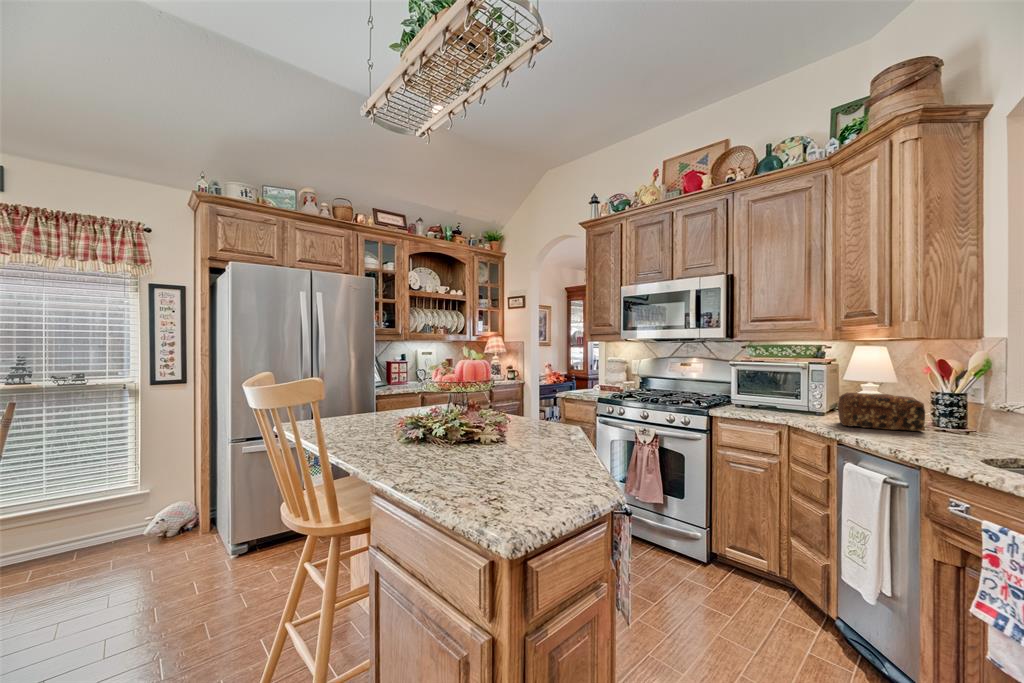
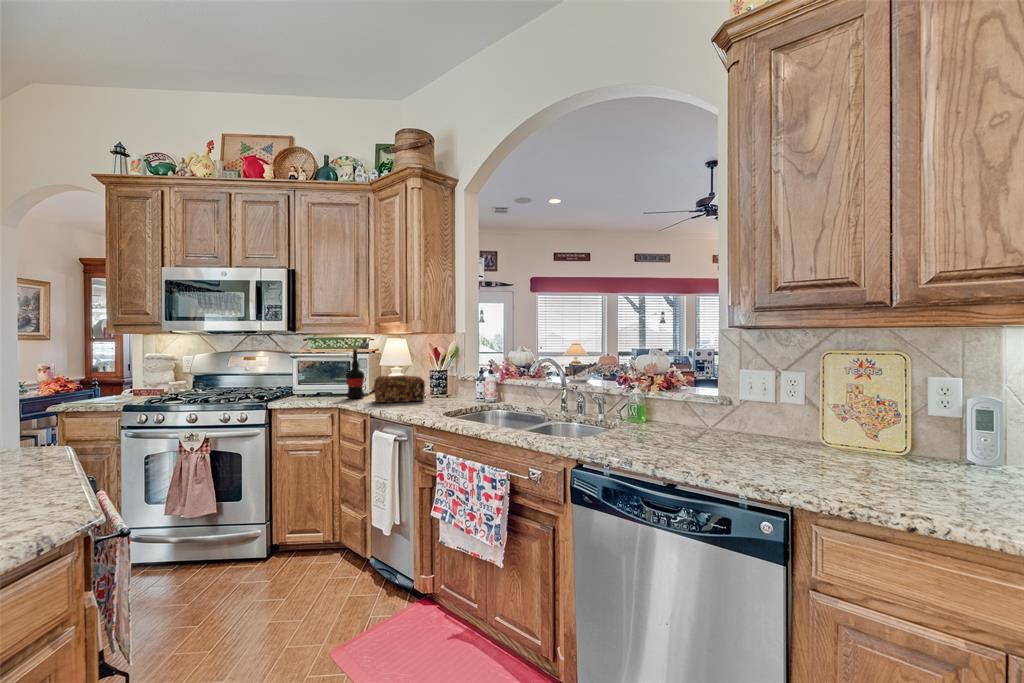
wine bottle: none [797,357,822,416] -> present [346,349,364,398]

